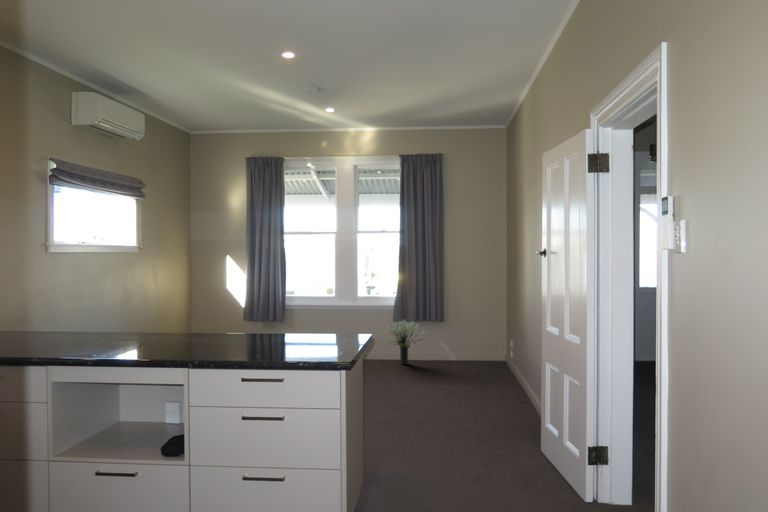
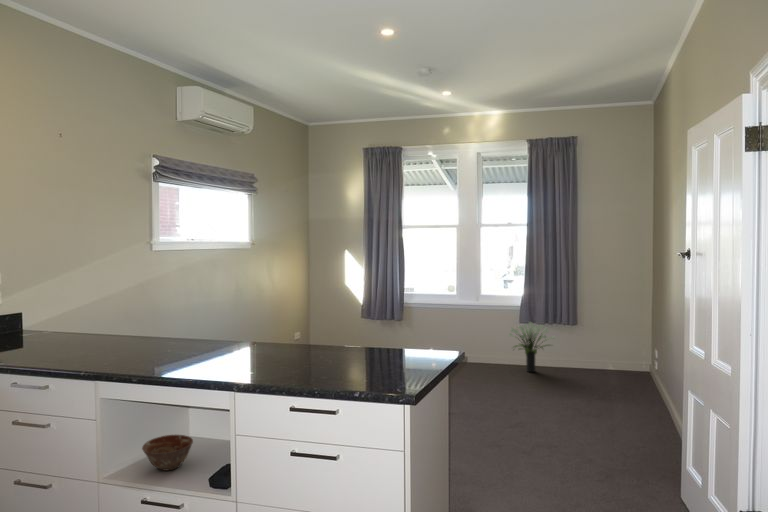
ceramic bowl: none [89,418,138,450] -> present [142,435,193,471]

